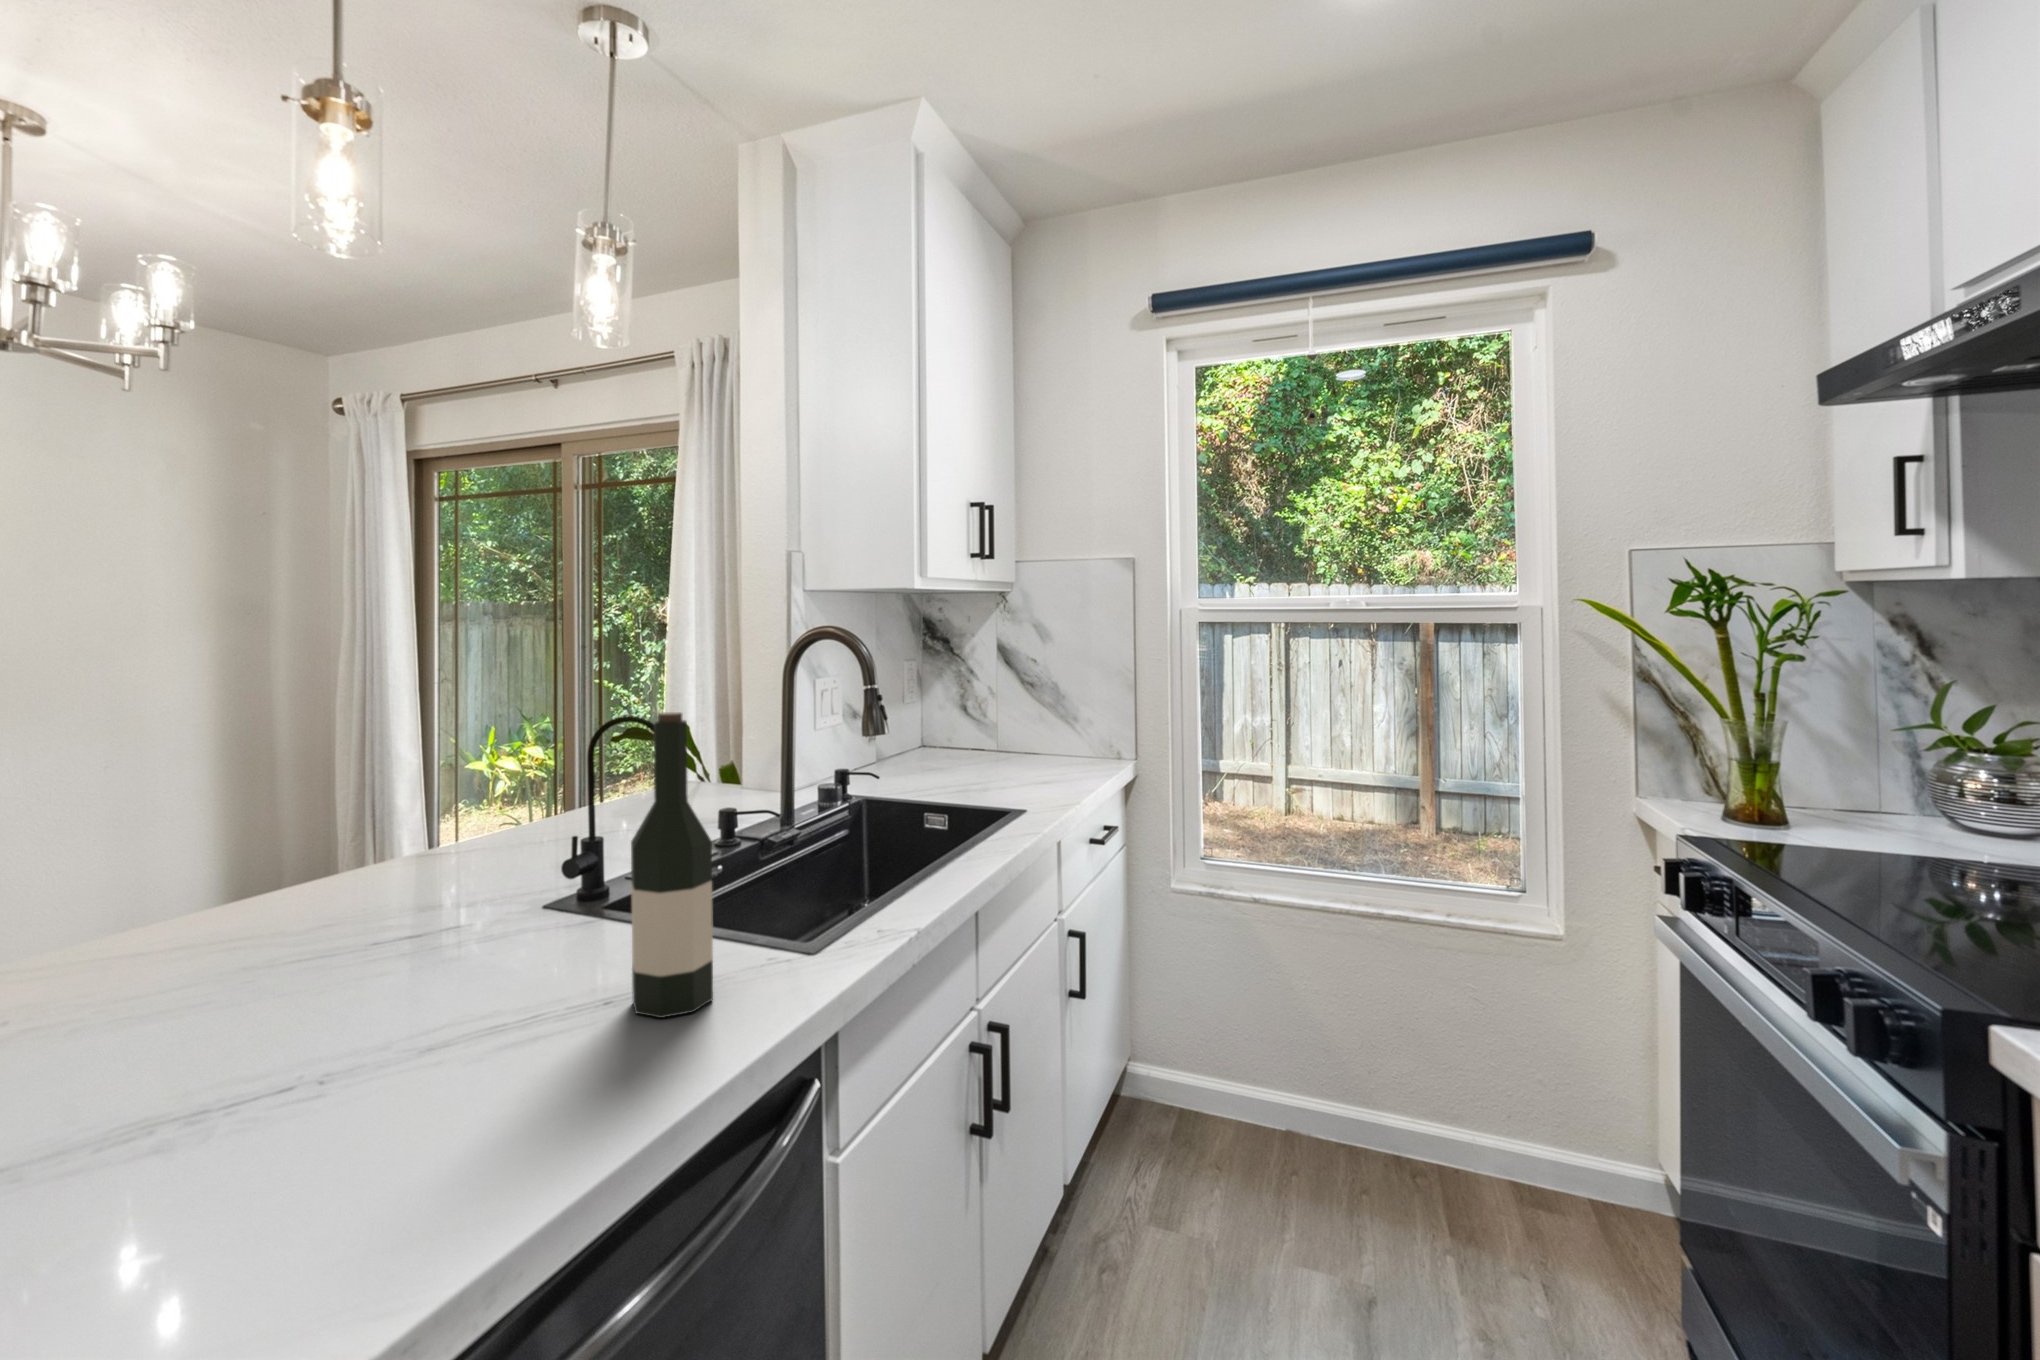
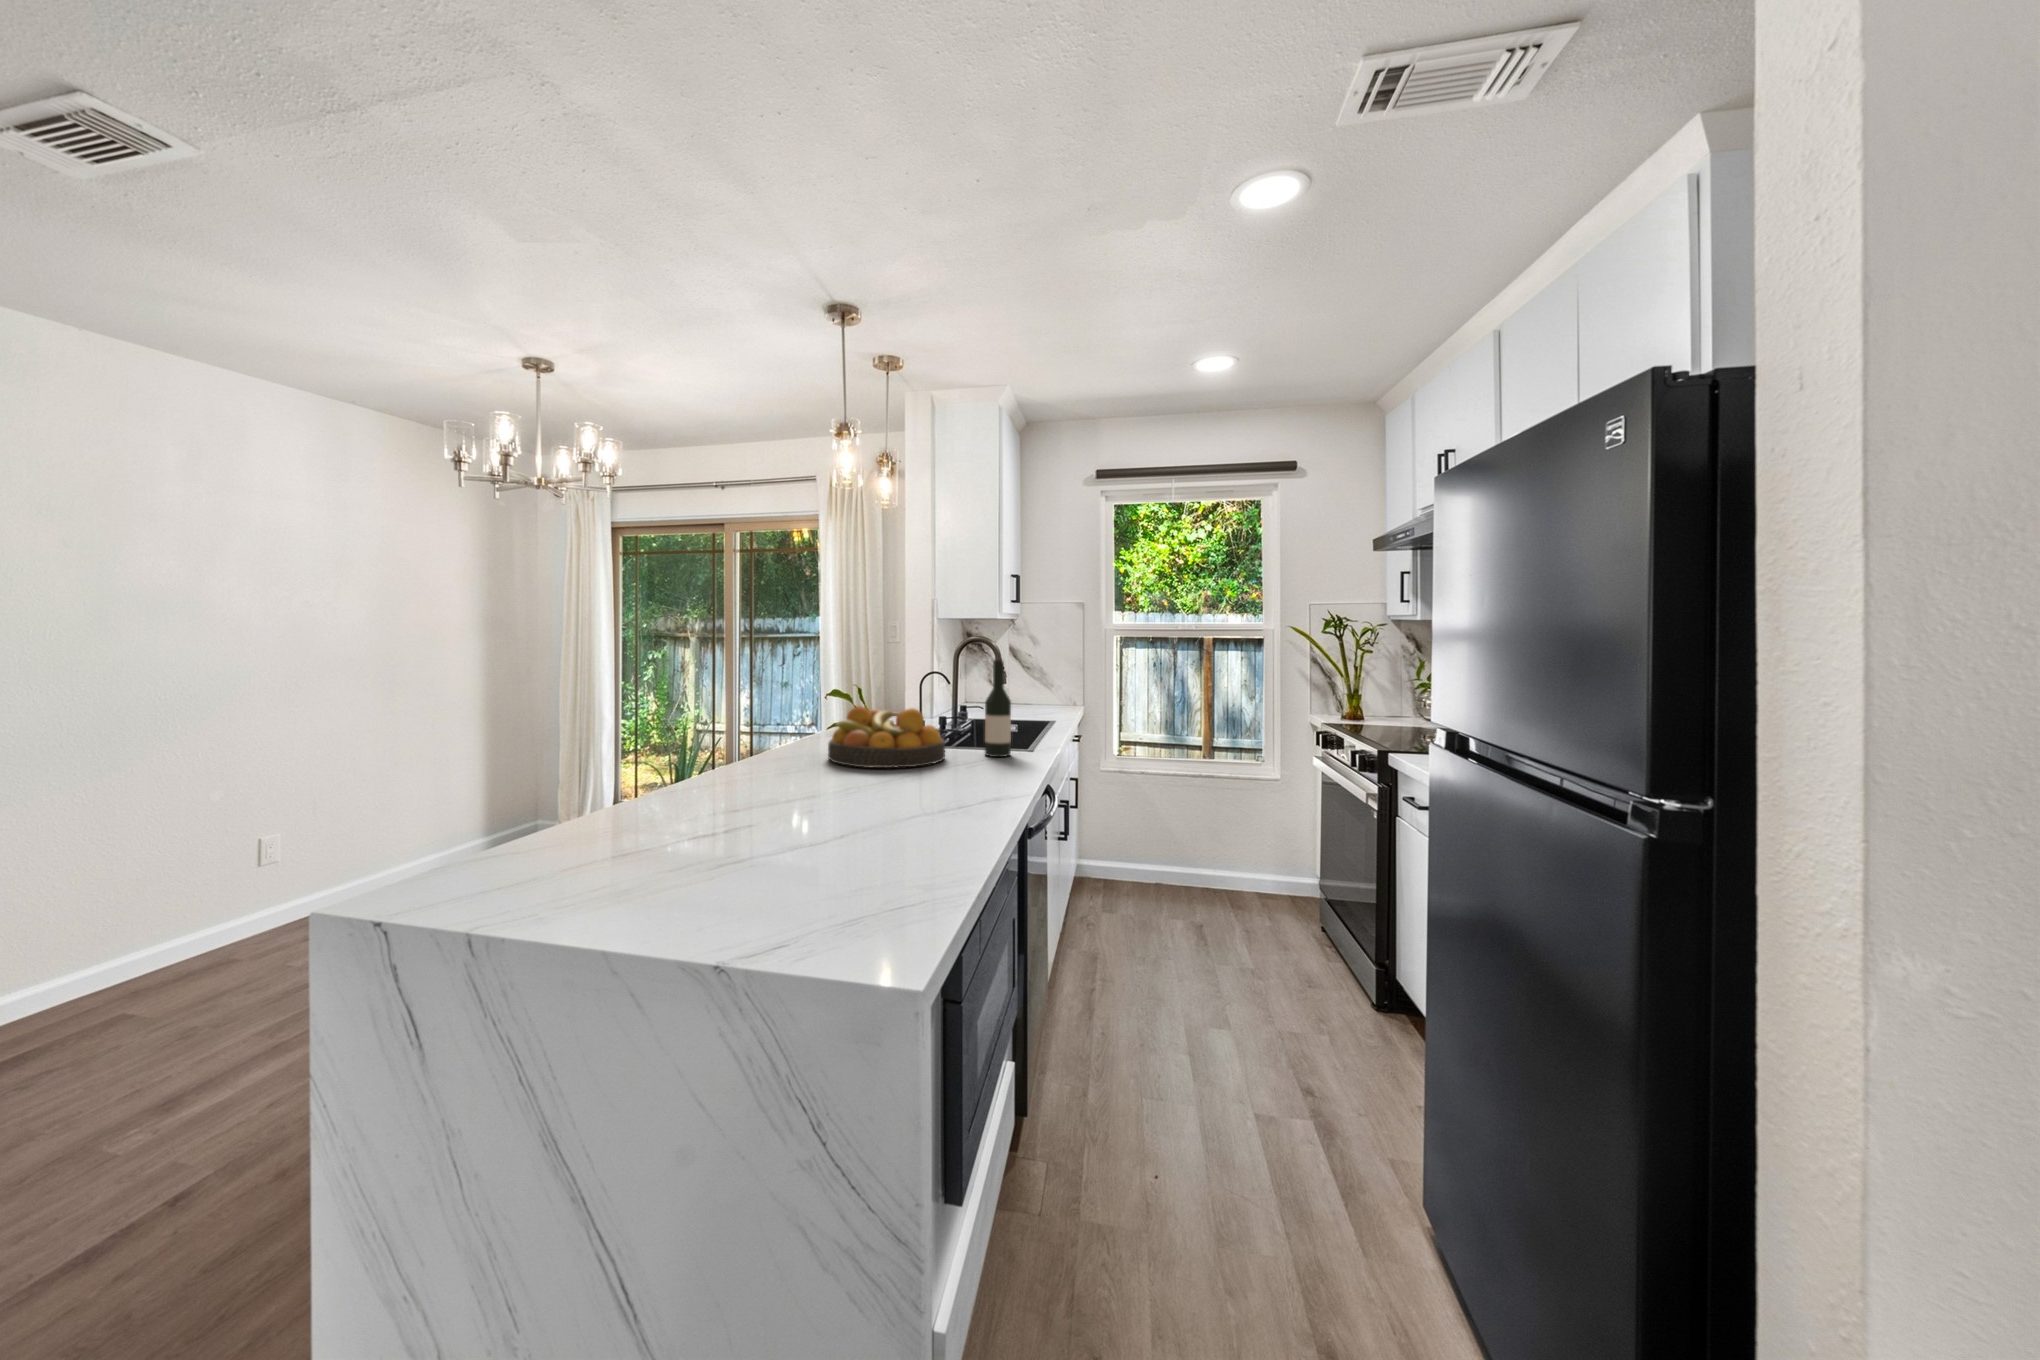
fruit bowl: none [72,853,513,1103] -> present [828,706,945,768]

